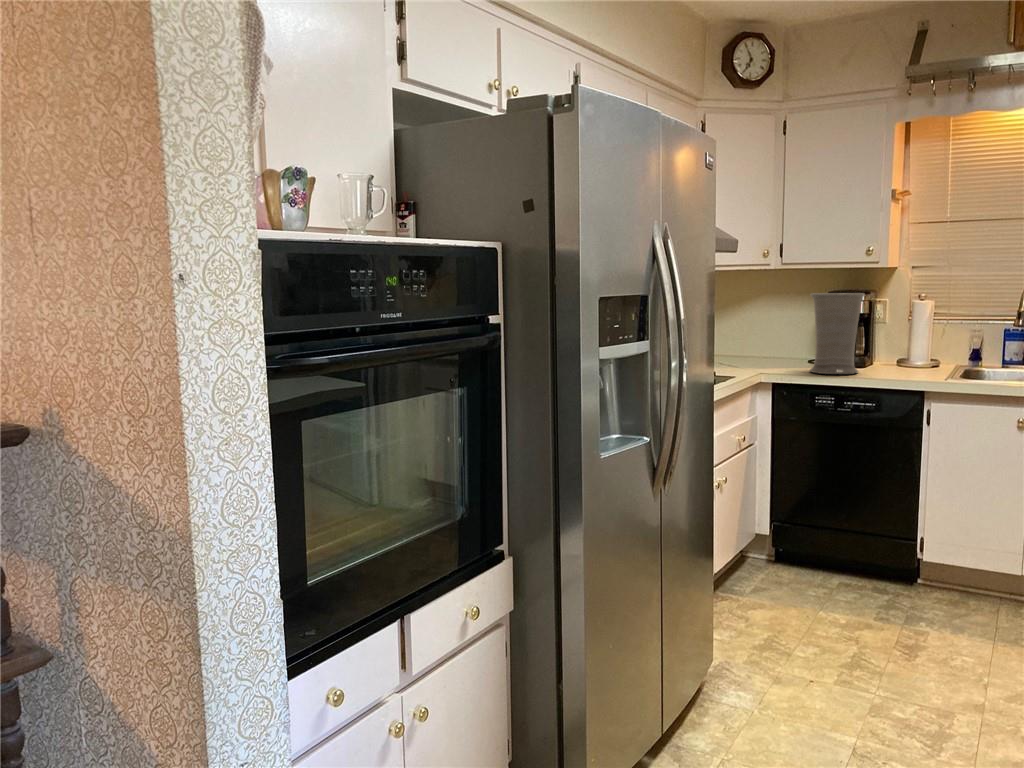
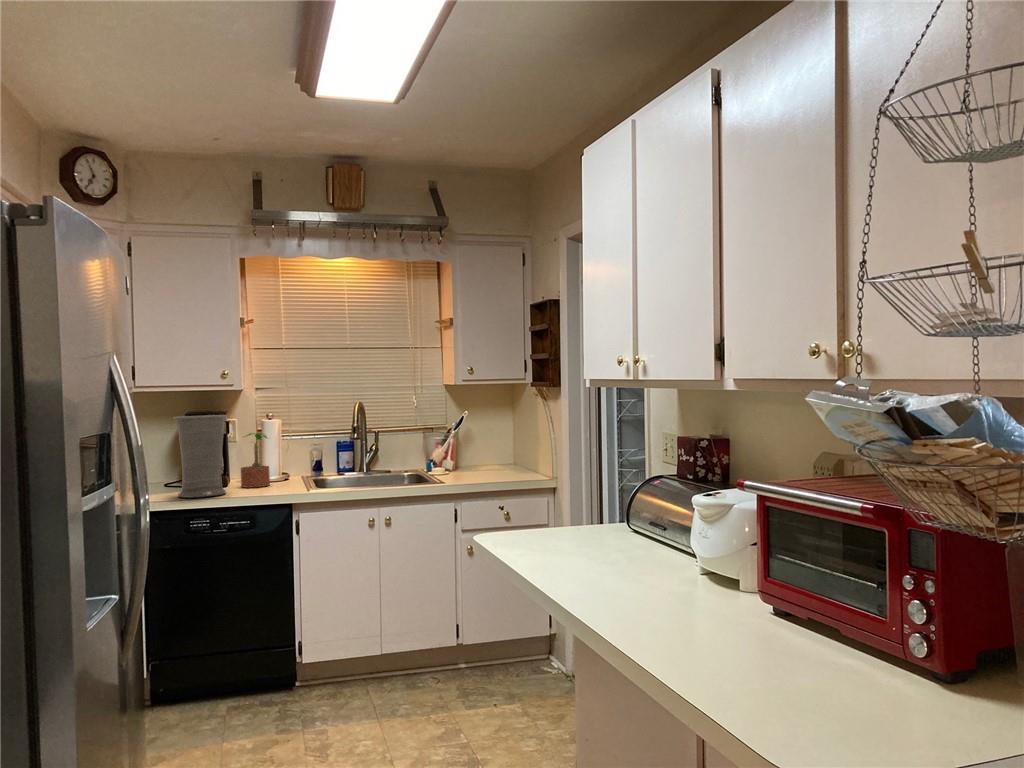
potted plant: none [879,313,916,371] -> present [241,433,270,488]

